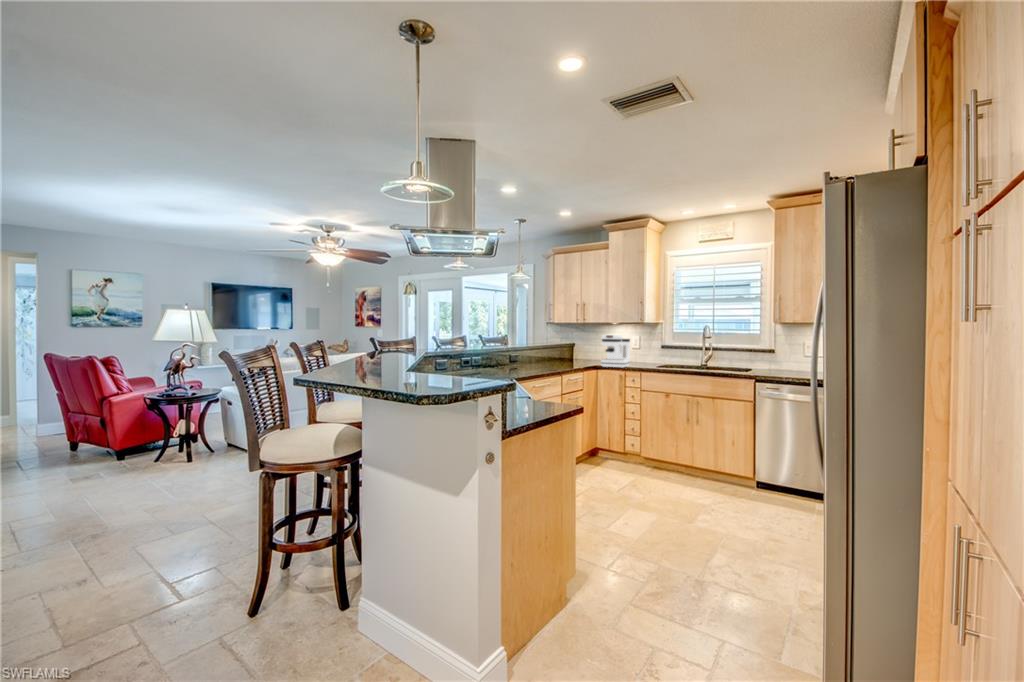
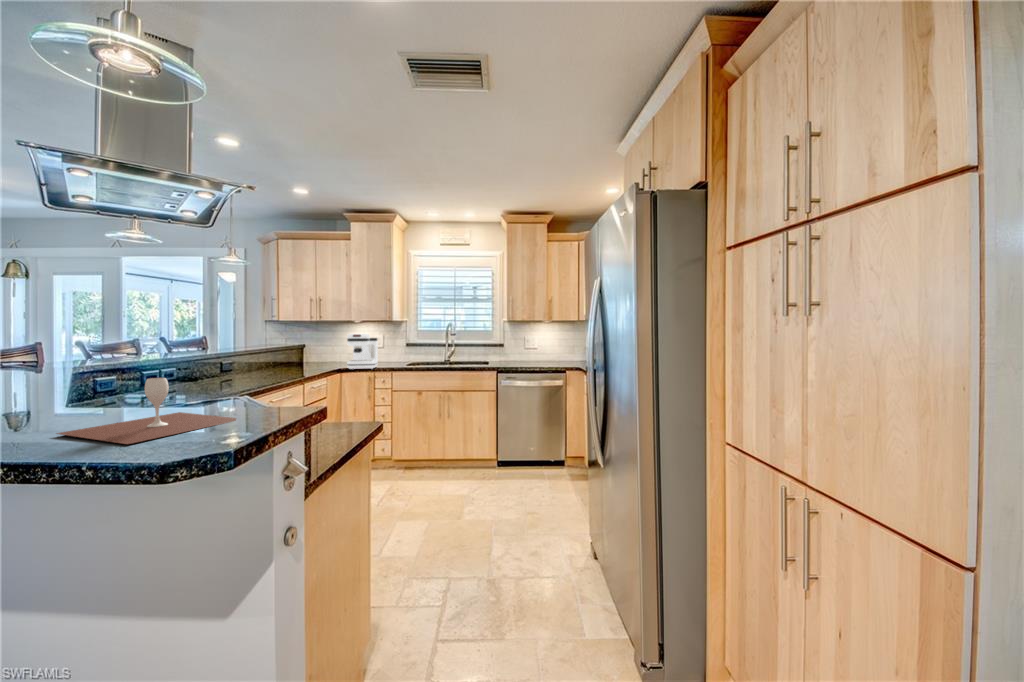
wine glass: none [394,358,468,389] -> present [57,378,236,444]

